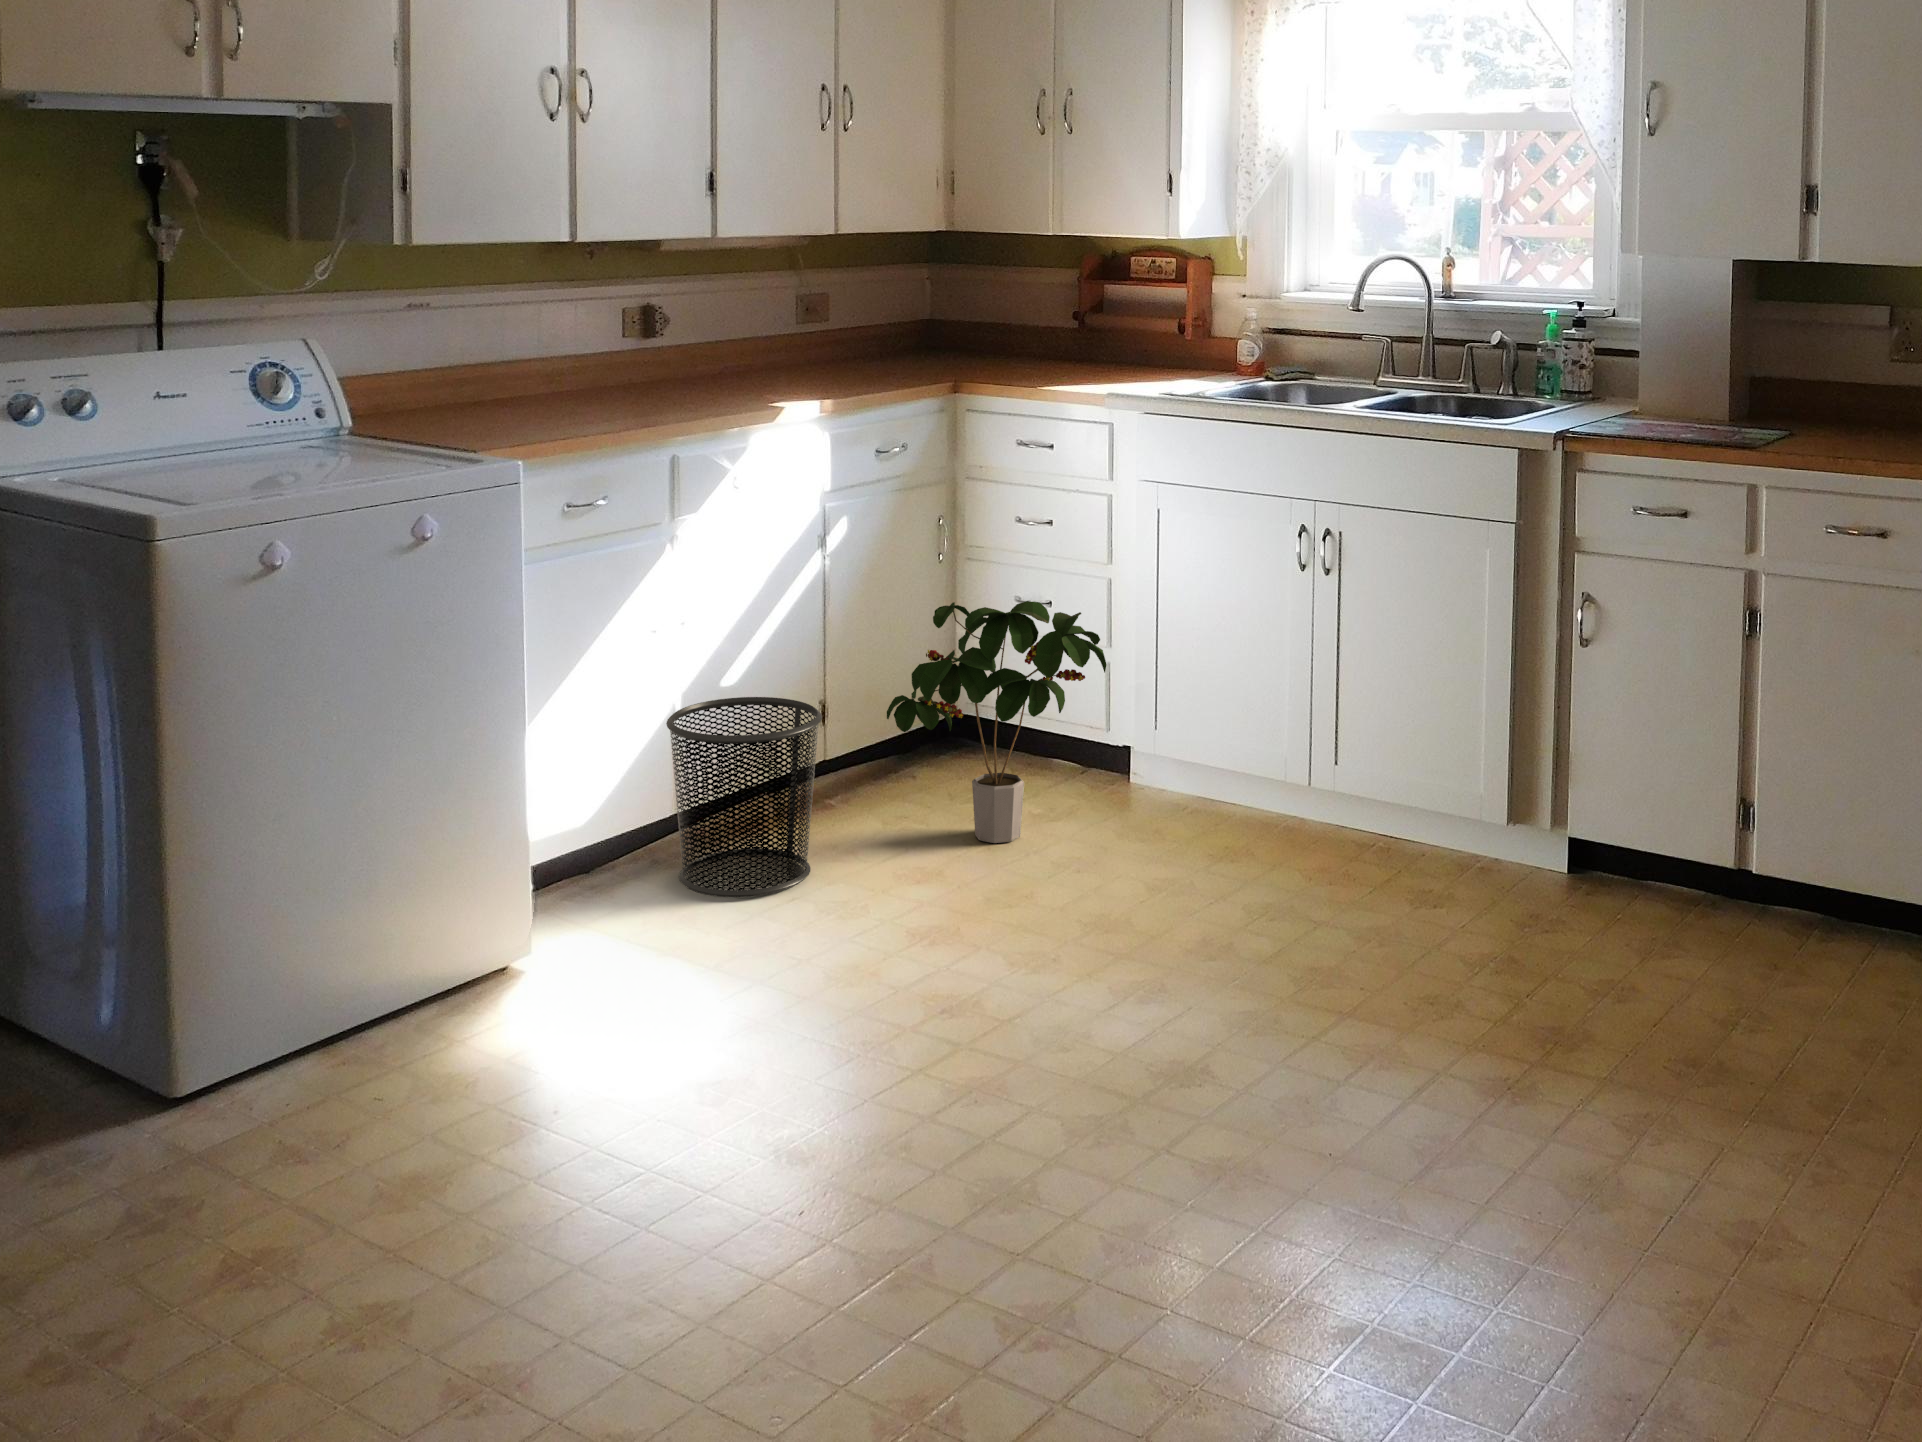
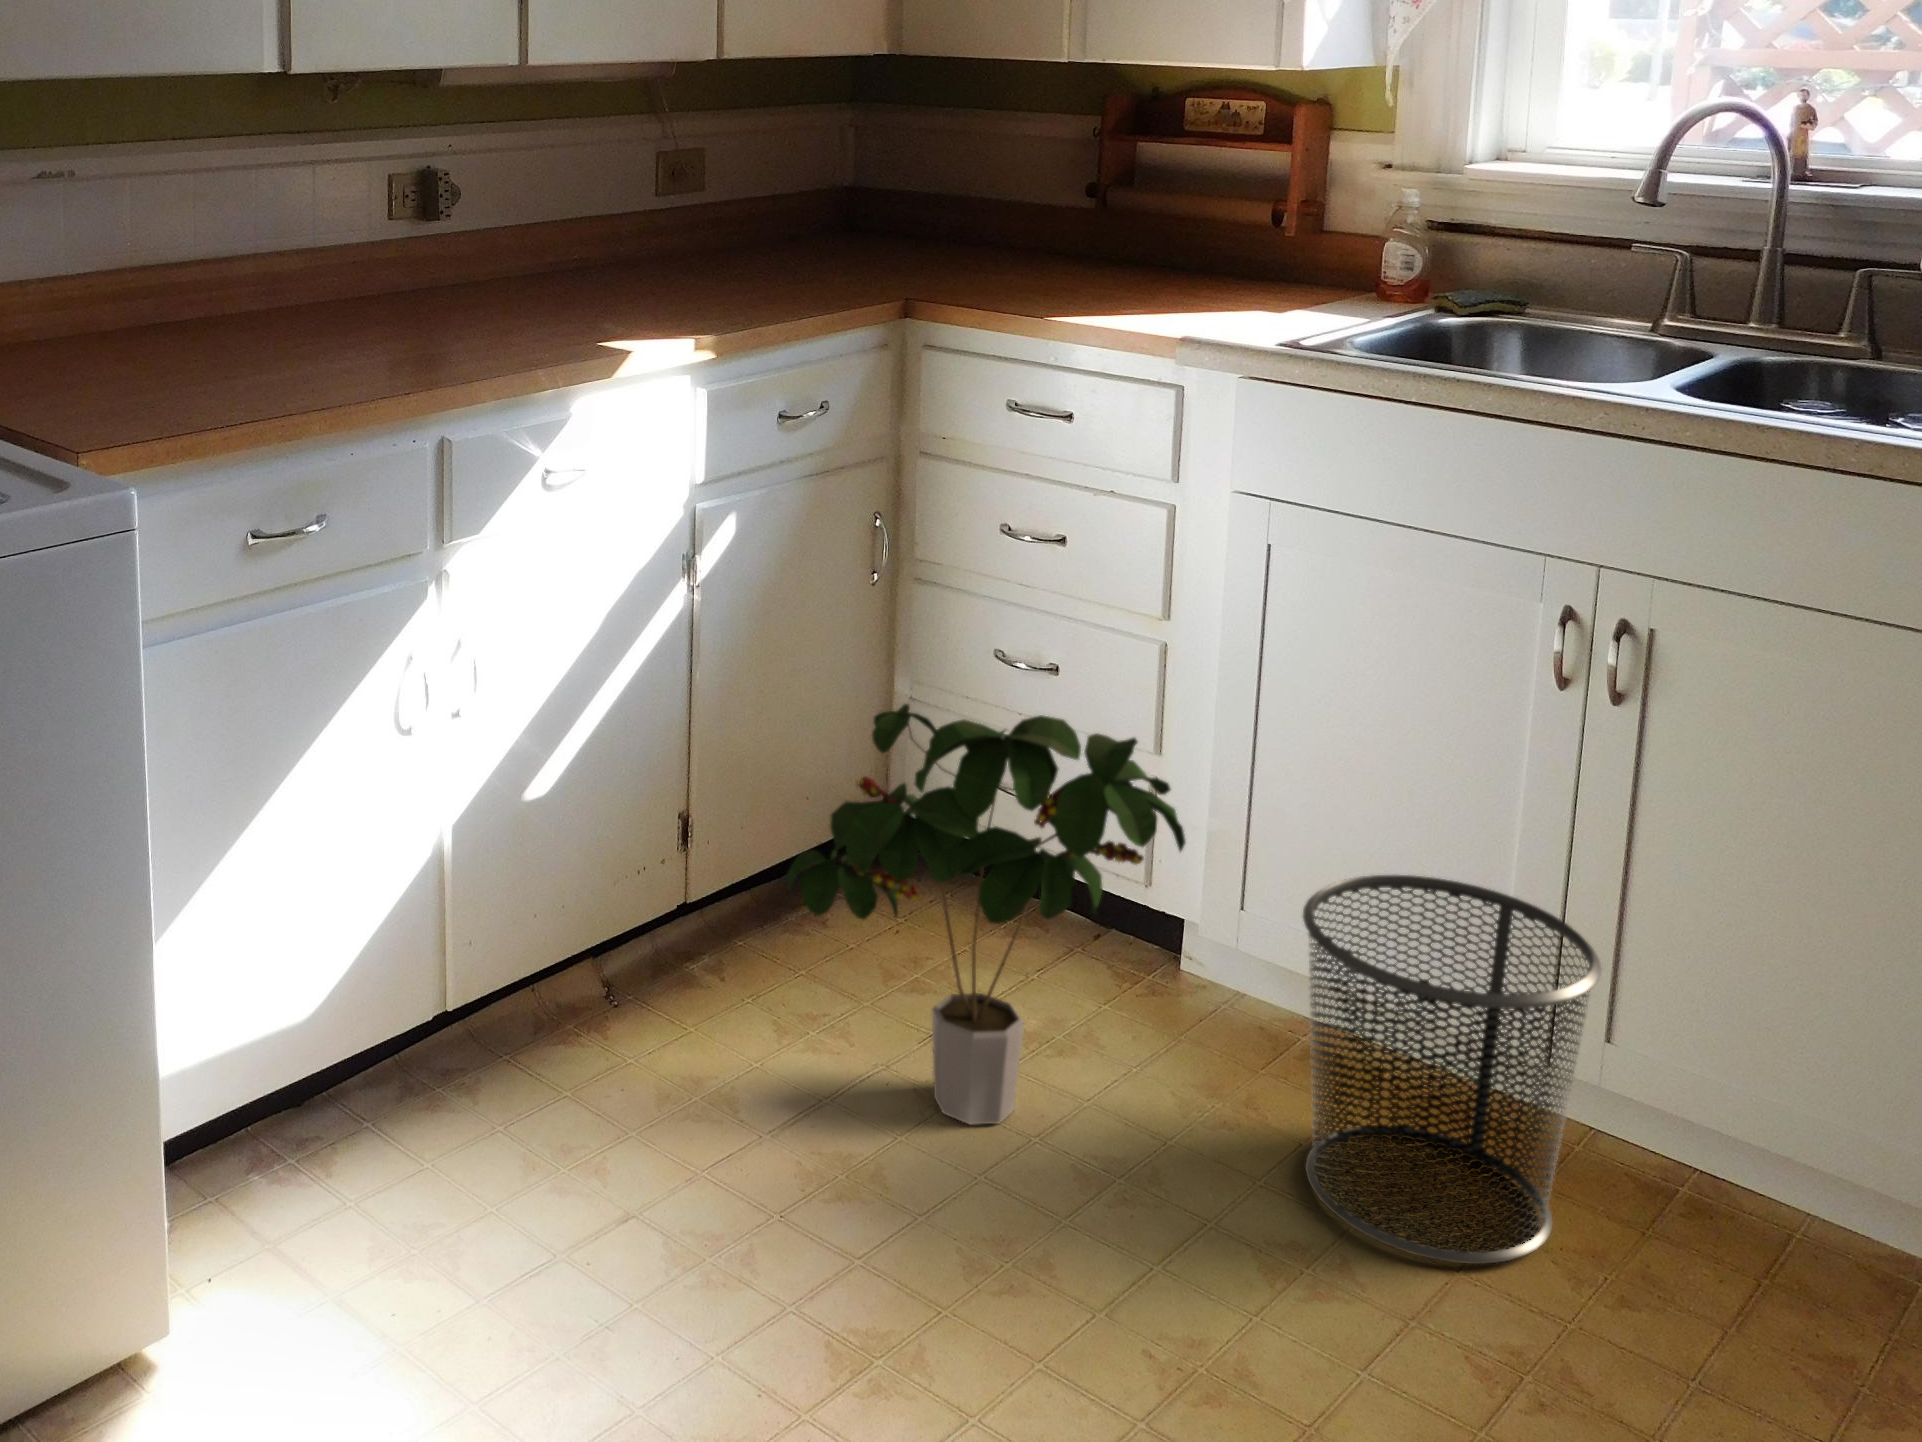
waste bin: present [666,697,822,897] -> present [1302,875,1601,1264]

